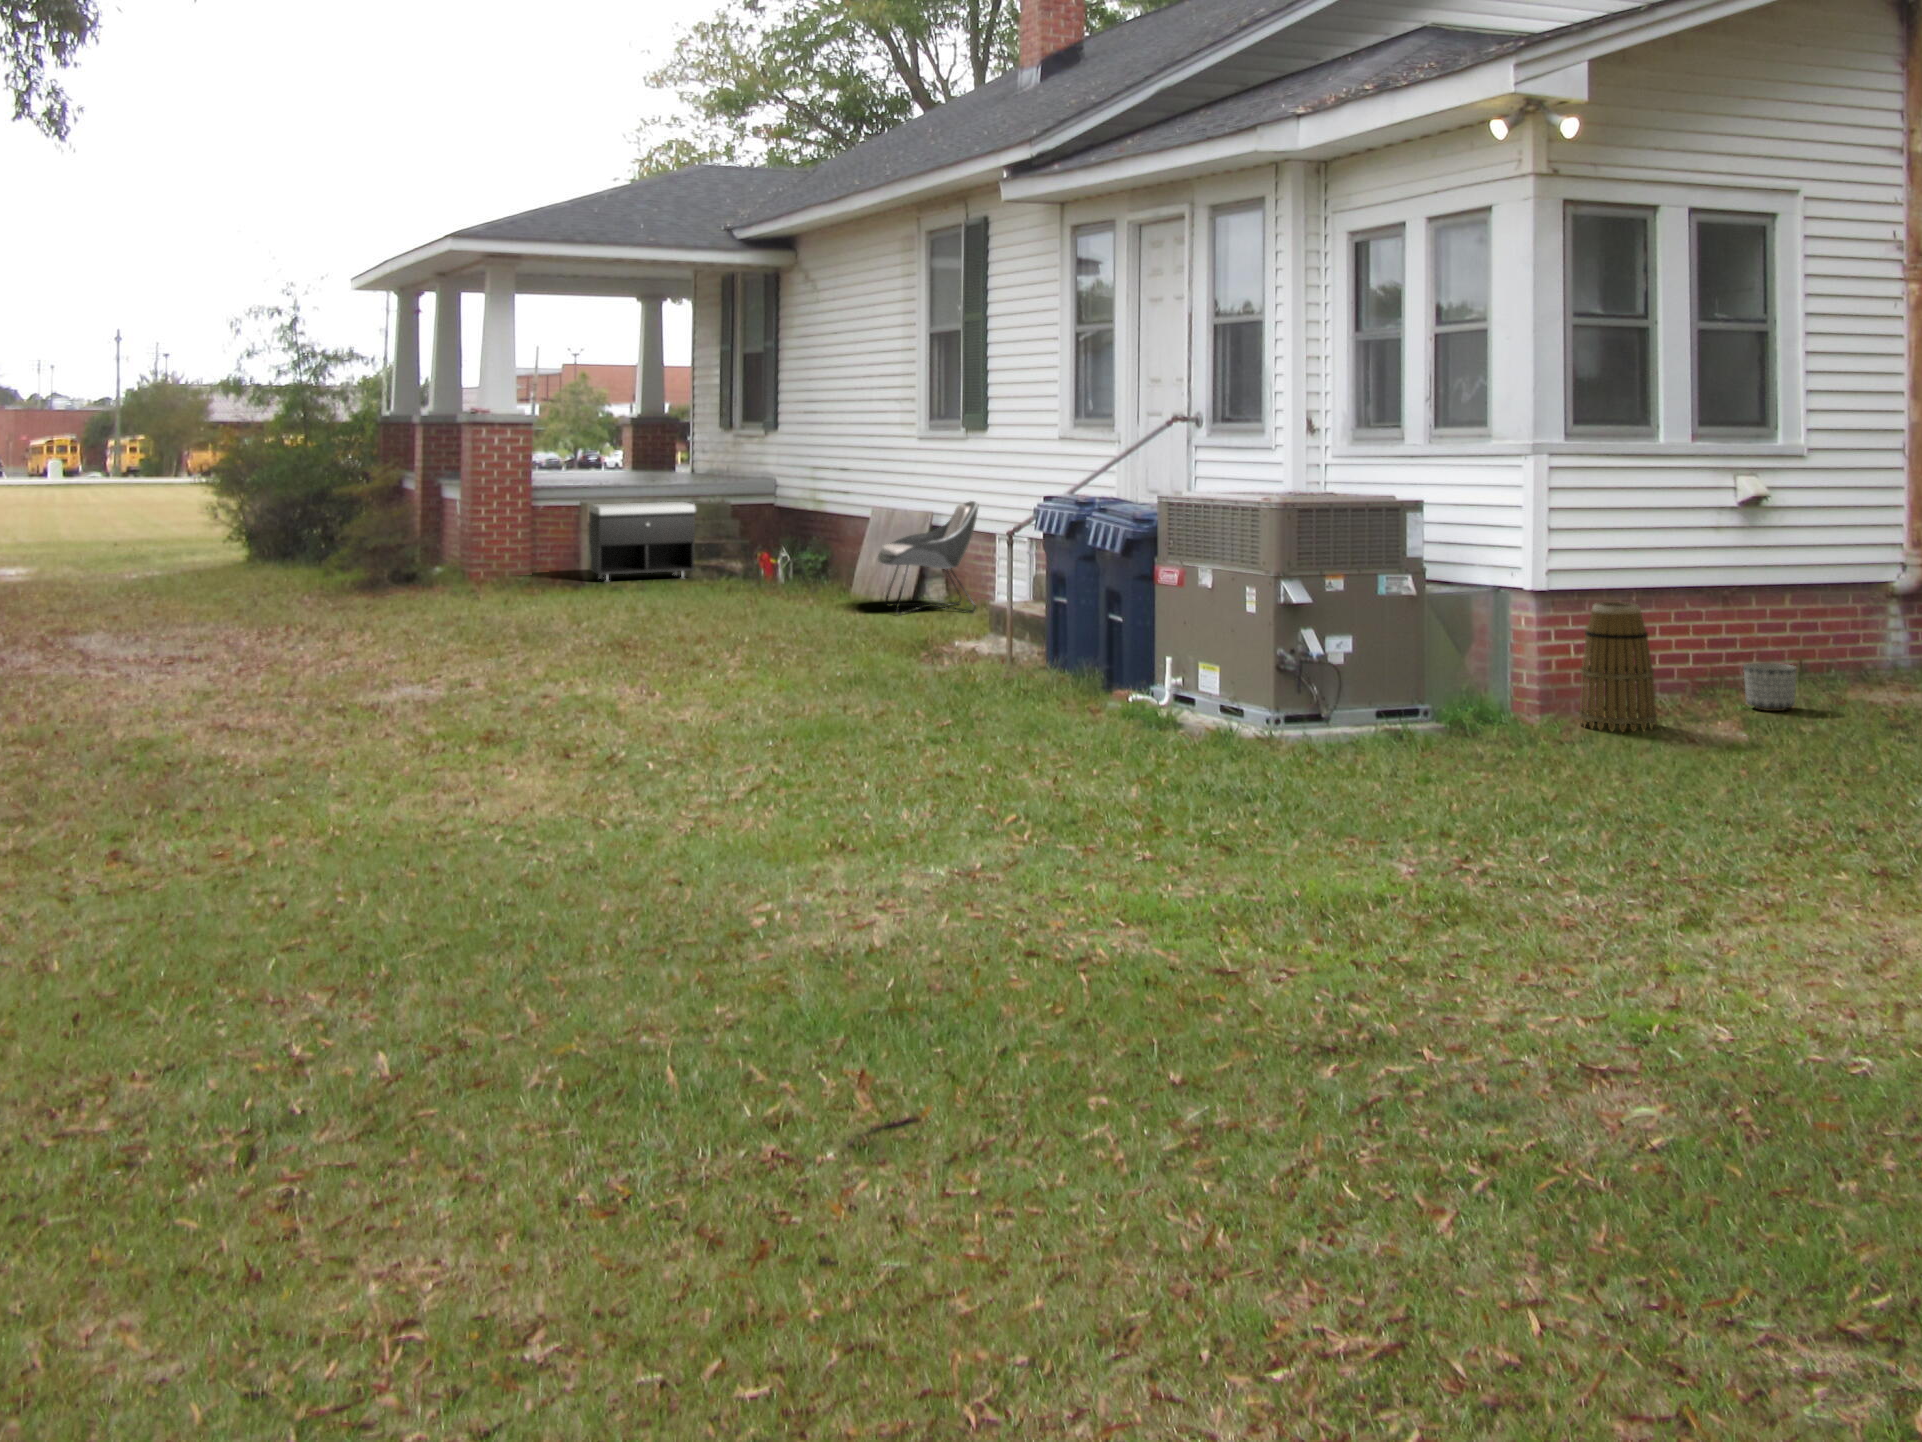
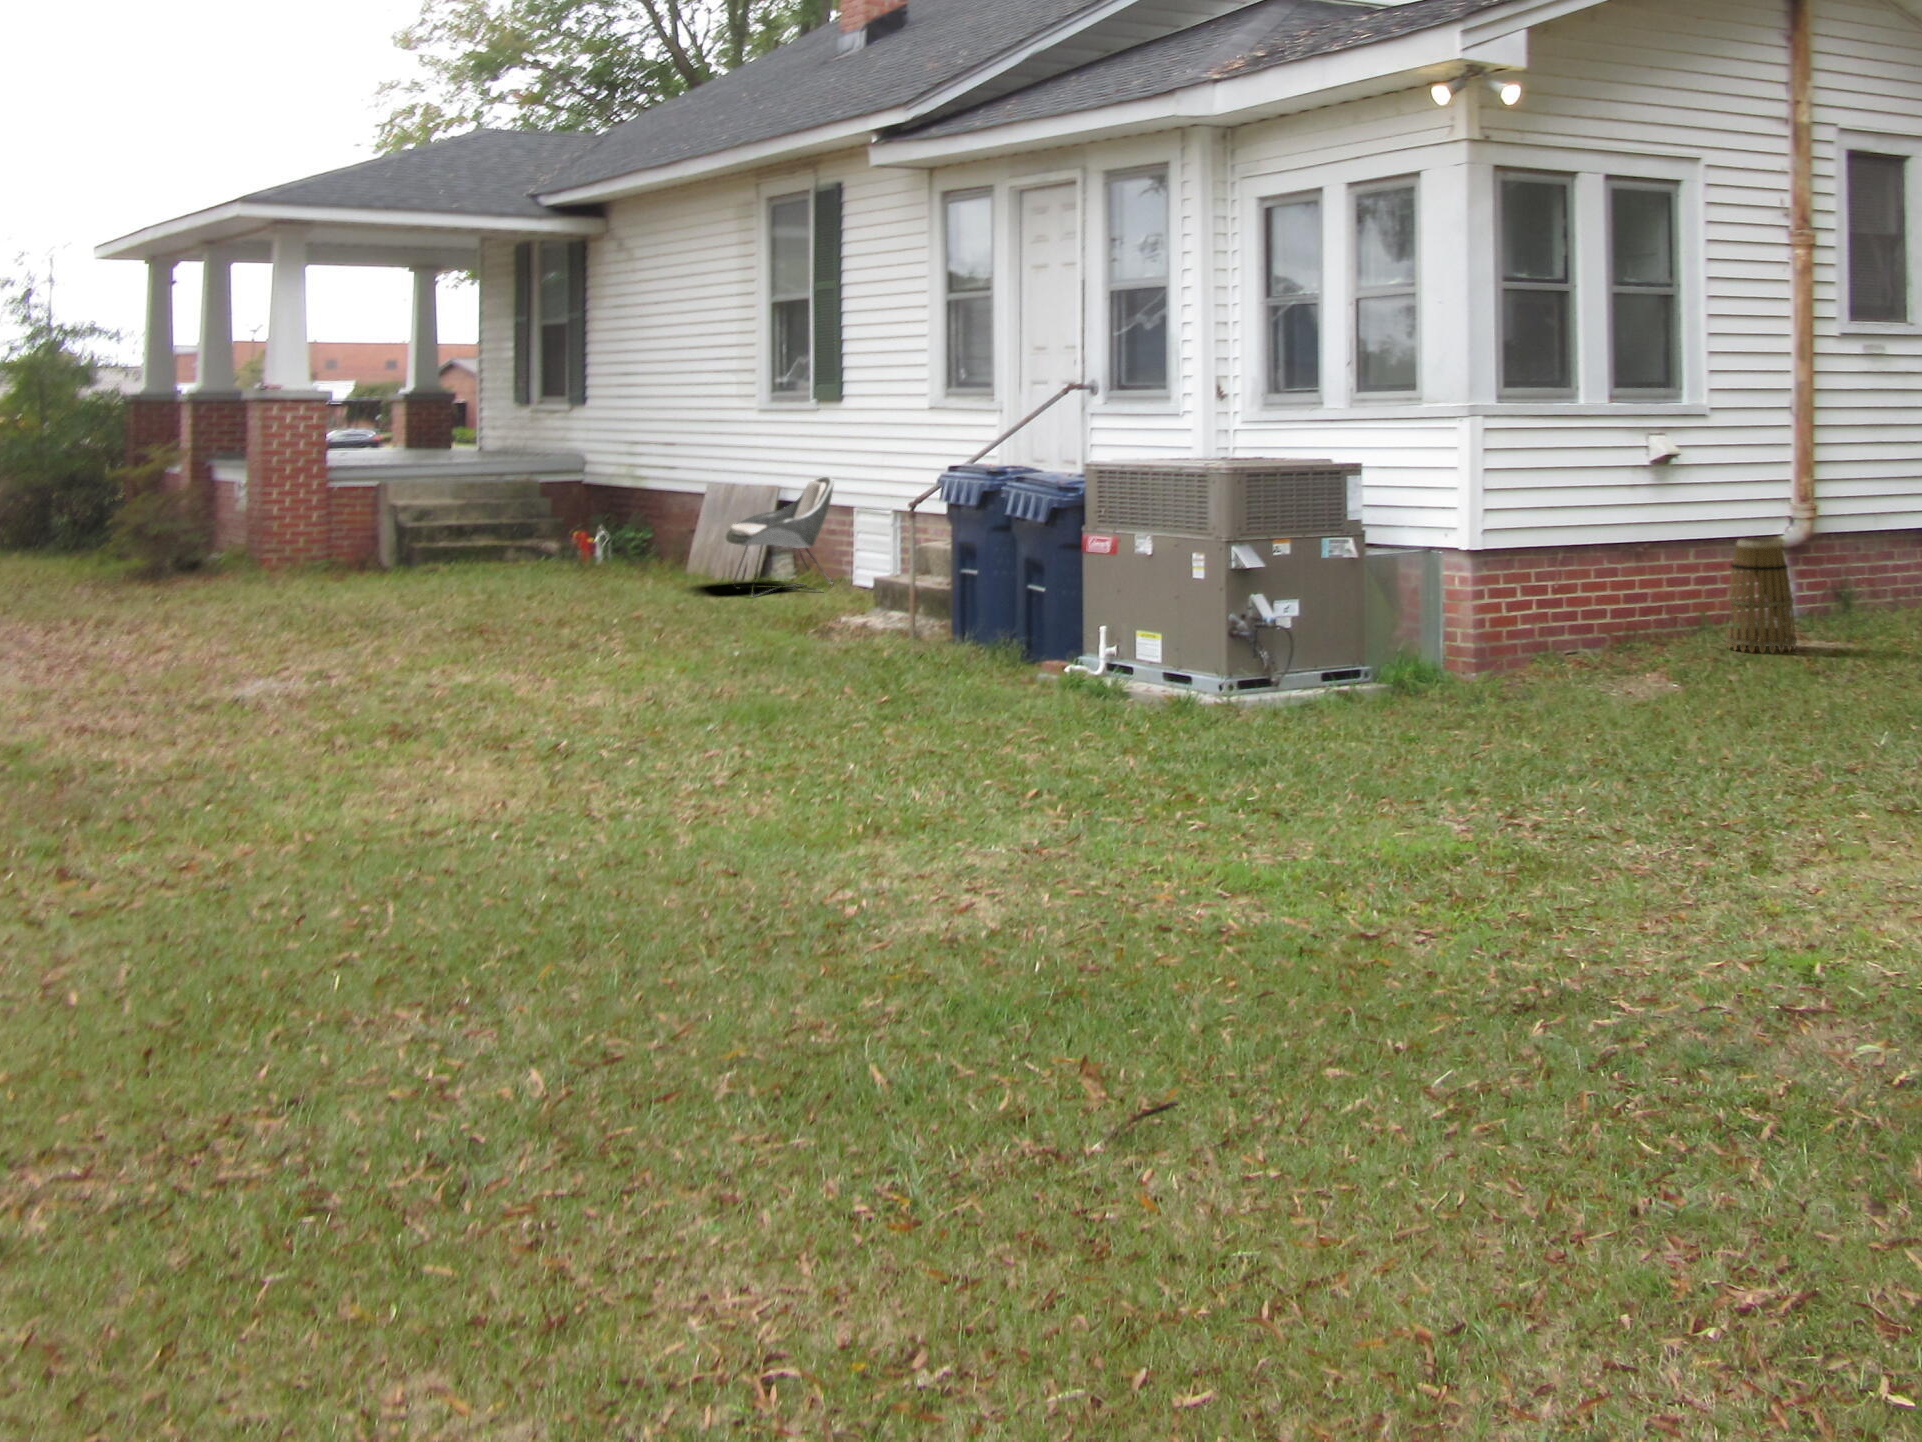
storage bench: present [589,502,696,582] -> none [383,486,503,573]
basket: present [1578,602,1657,732] -> present [1725,538,1797,653]
planter: present [1743,663,1796,711] -> none [1659,614,1709,660]

